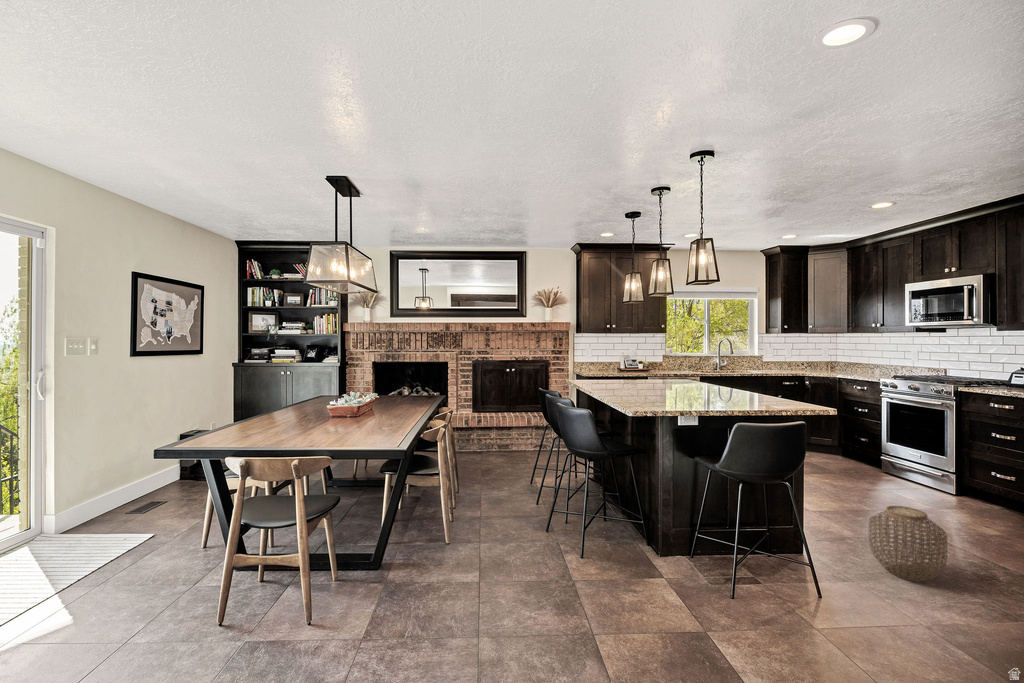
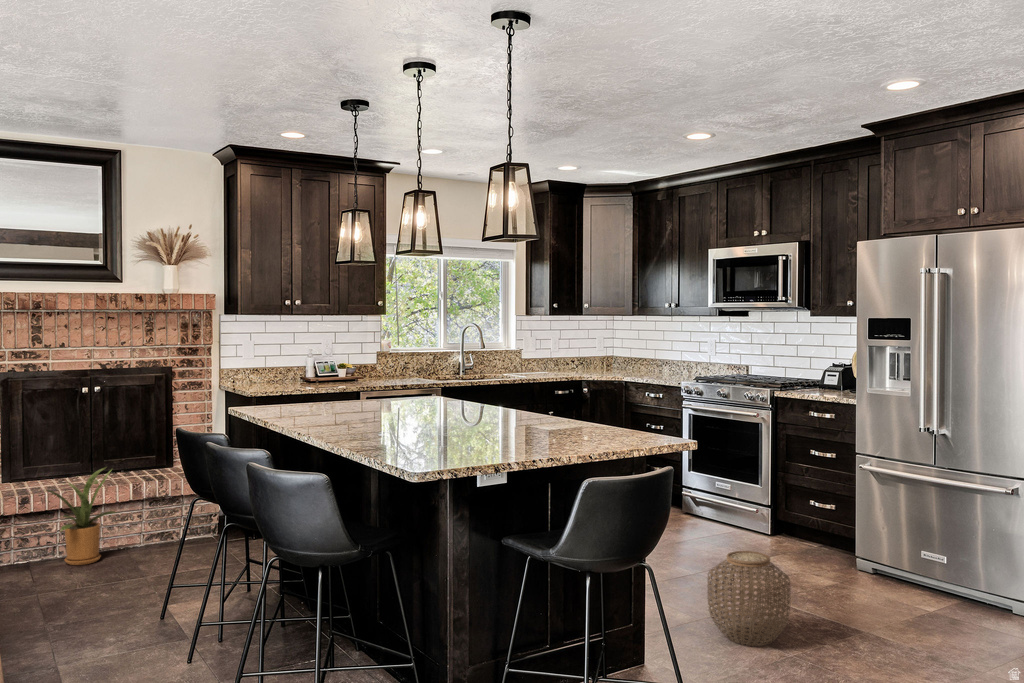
house plant: none [482,408,522,456] -> present [47,468,117,565]

